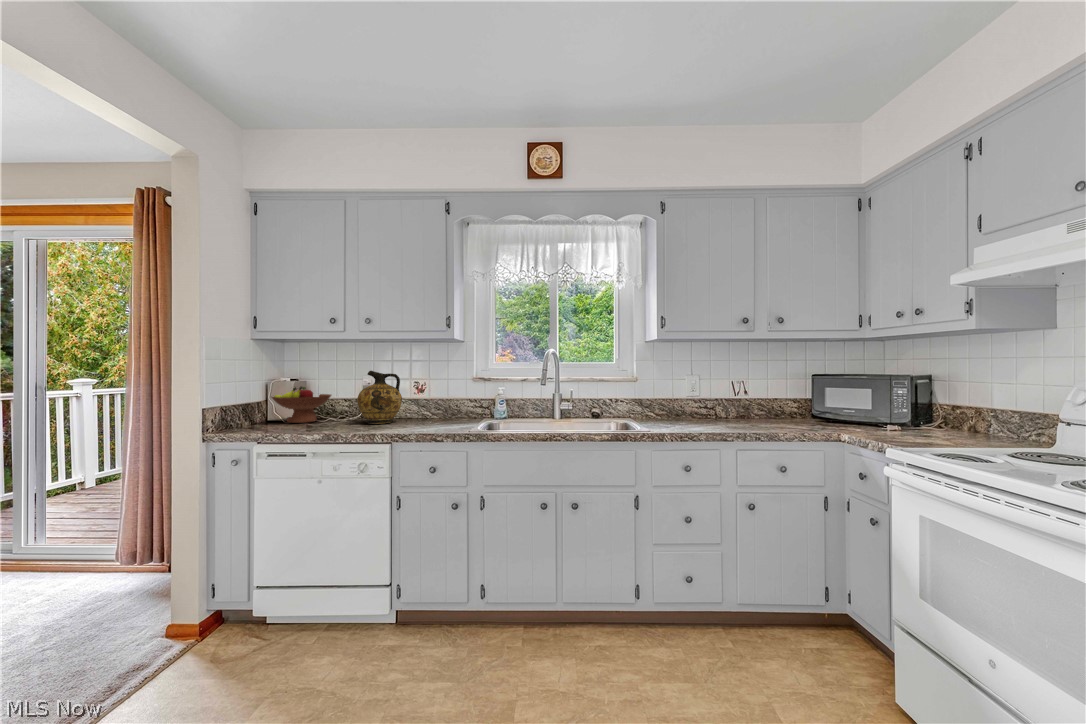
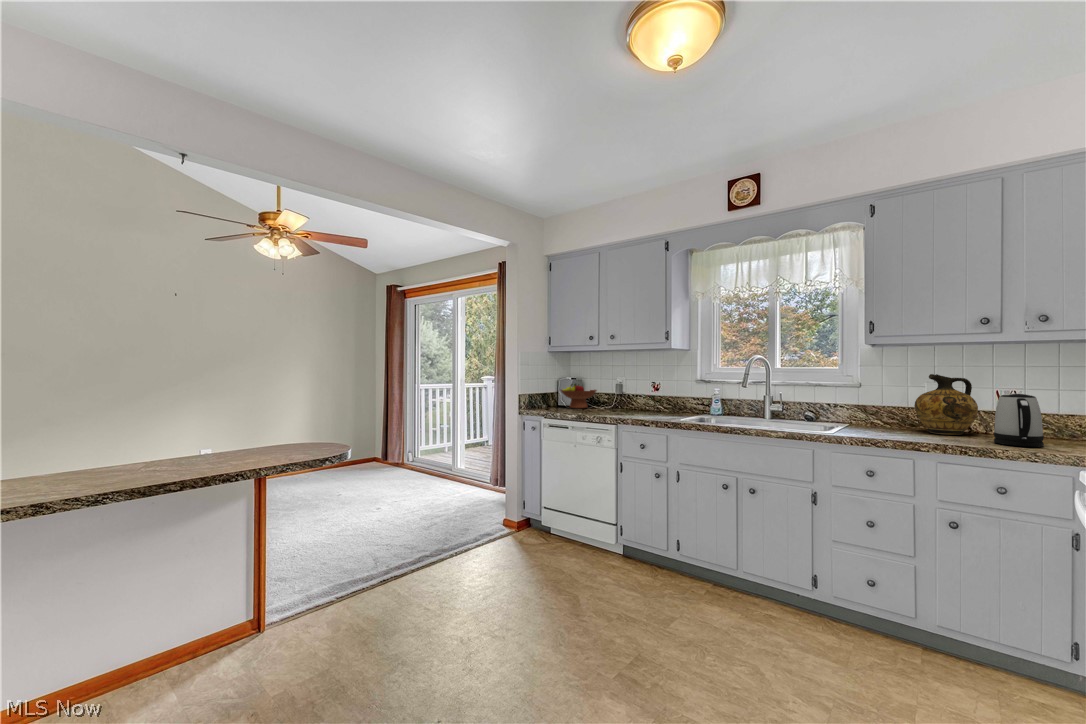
ceramic jug: present [357,371,402,424] -> present [914,374,978,435]
kettle: none [757,384,791,428] -> present [994,394,1044,447]

